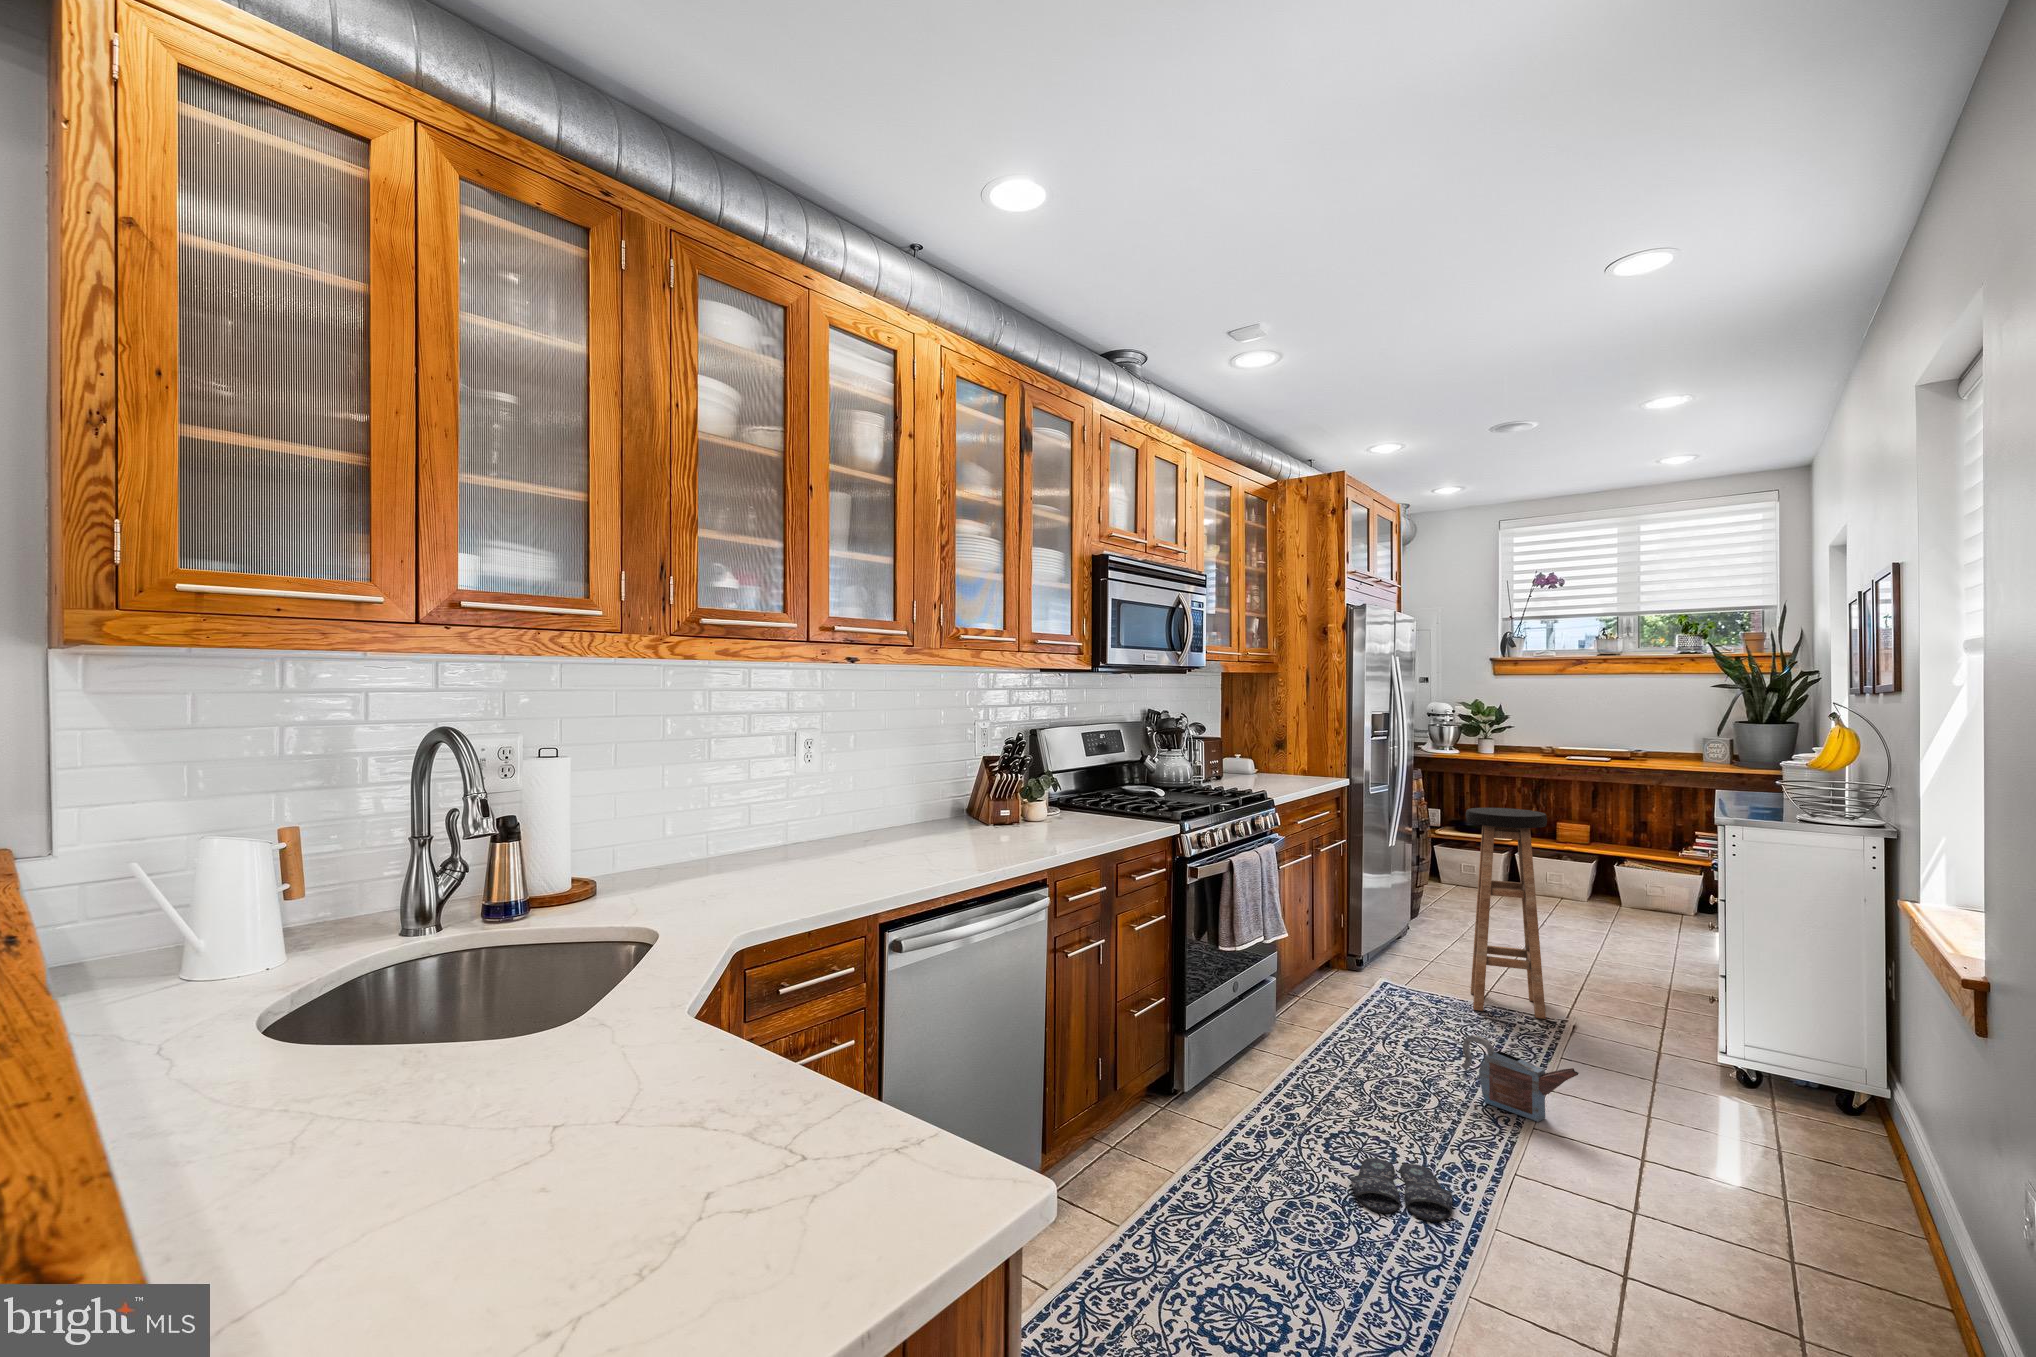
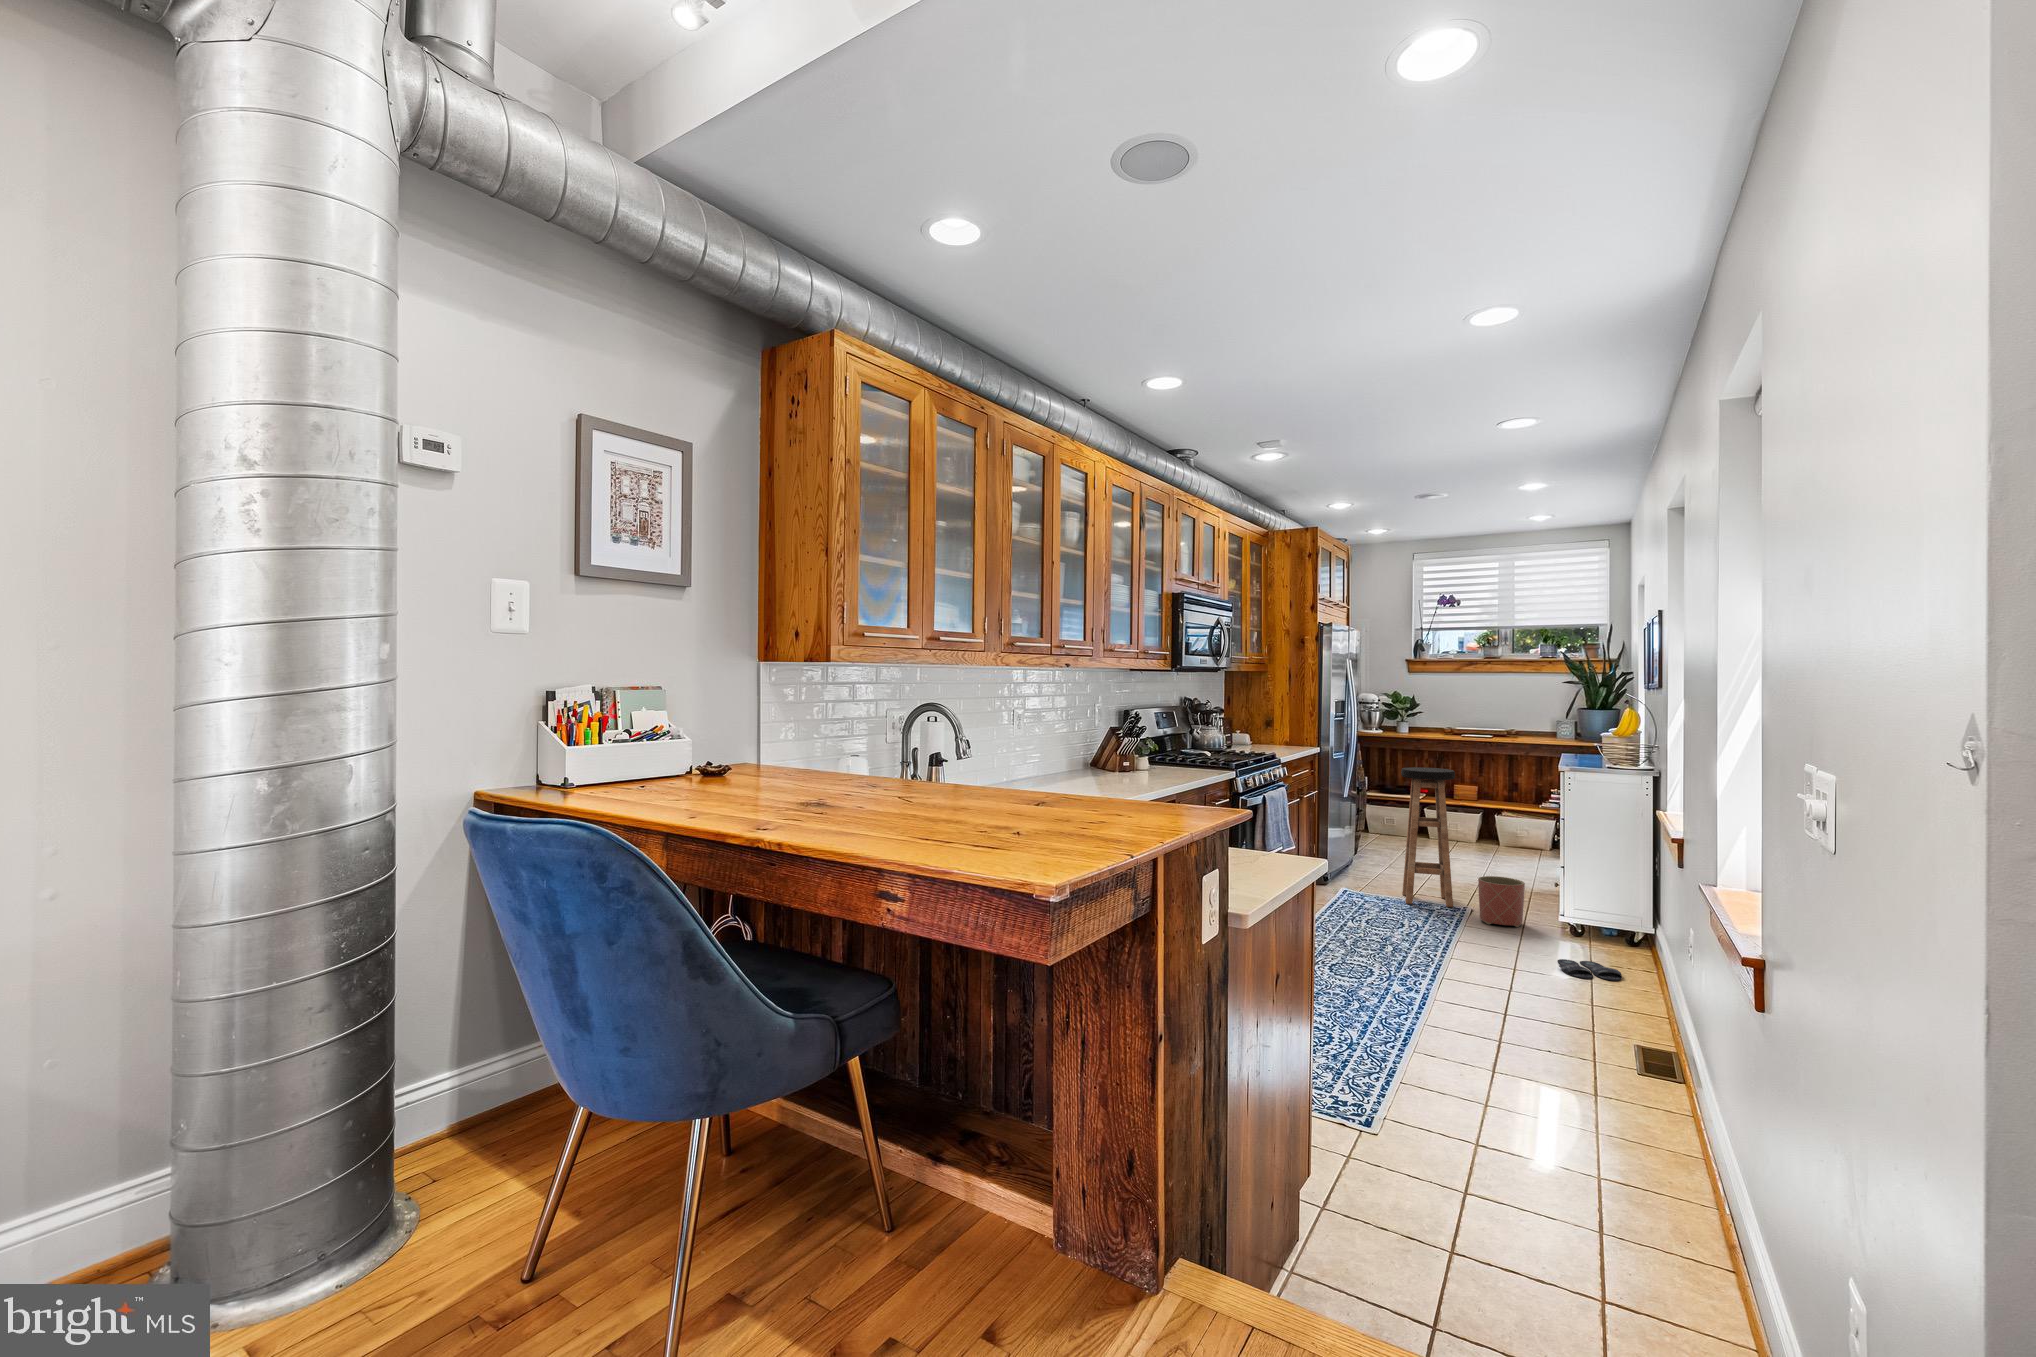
planter: none [1583,978,1658,1063] -> present [1478,876,1525,927]
watering can: present [1462,1035,1579,1122] -> none [1406,906,1479,955]
slippers: present [1351,1158,1452,1222] -> present [1558,959,1622,981]

